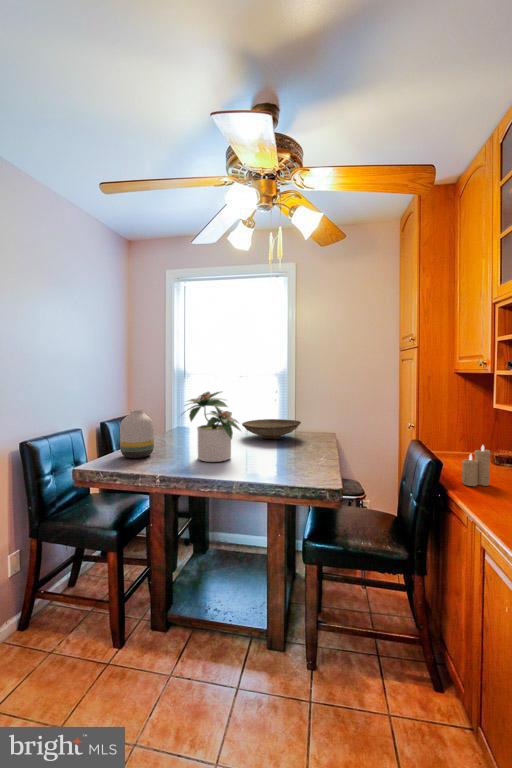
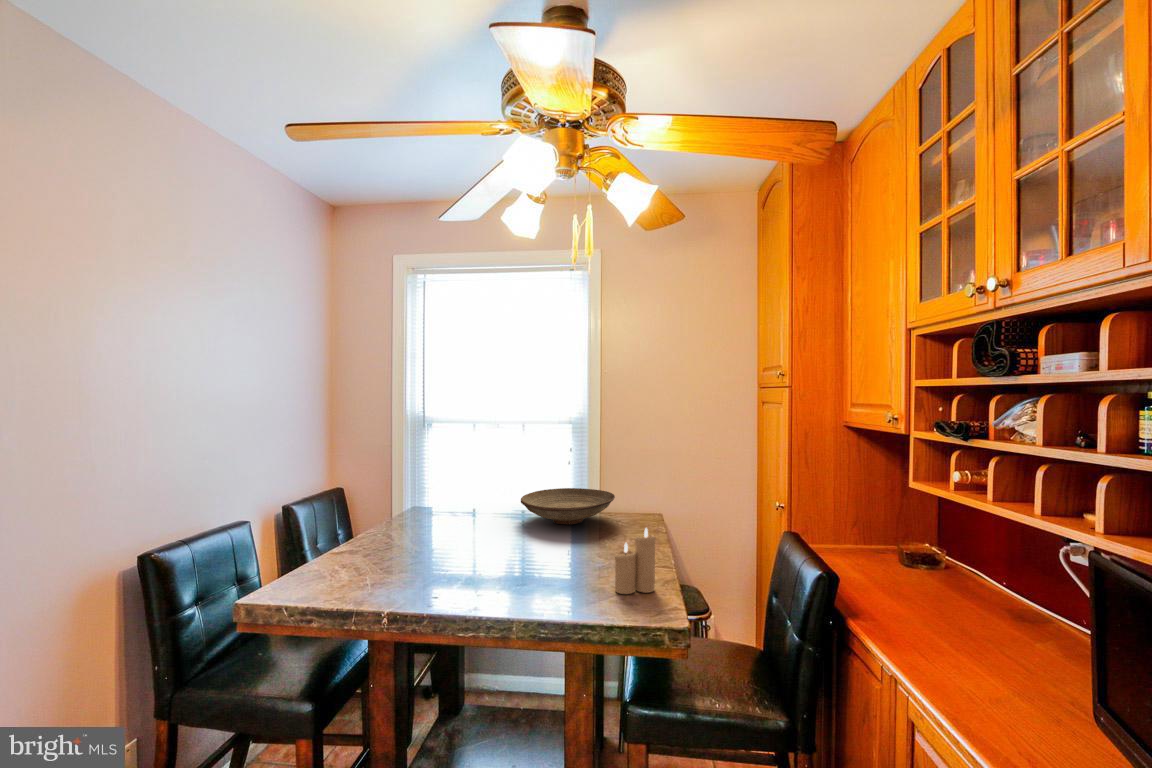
potted plant: present [186,392,240,462] -> none [418,457,524,578]
vase: present [120,410,154,458] -> none [318,490,376,573]
candle: present [462,445,491,486] -> present [615,528,656,594]

